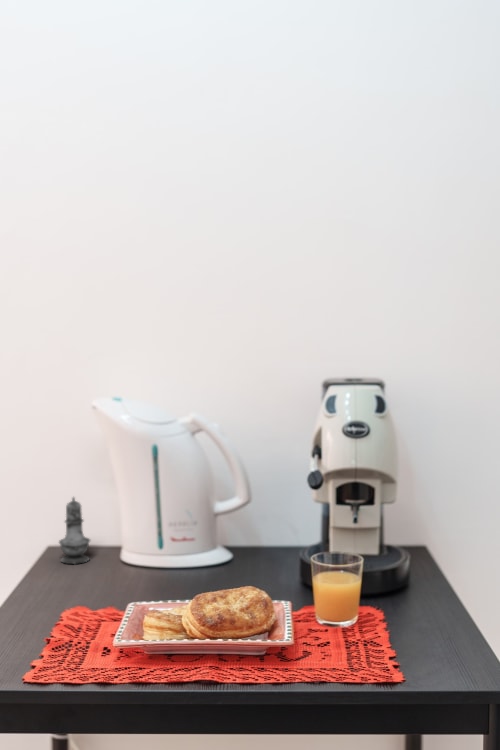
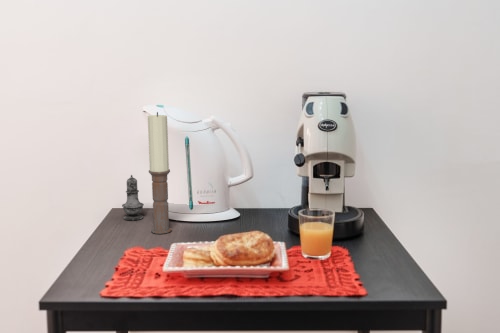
candle: none [97,409,130,586] -> present [148,112,172,234]

